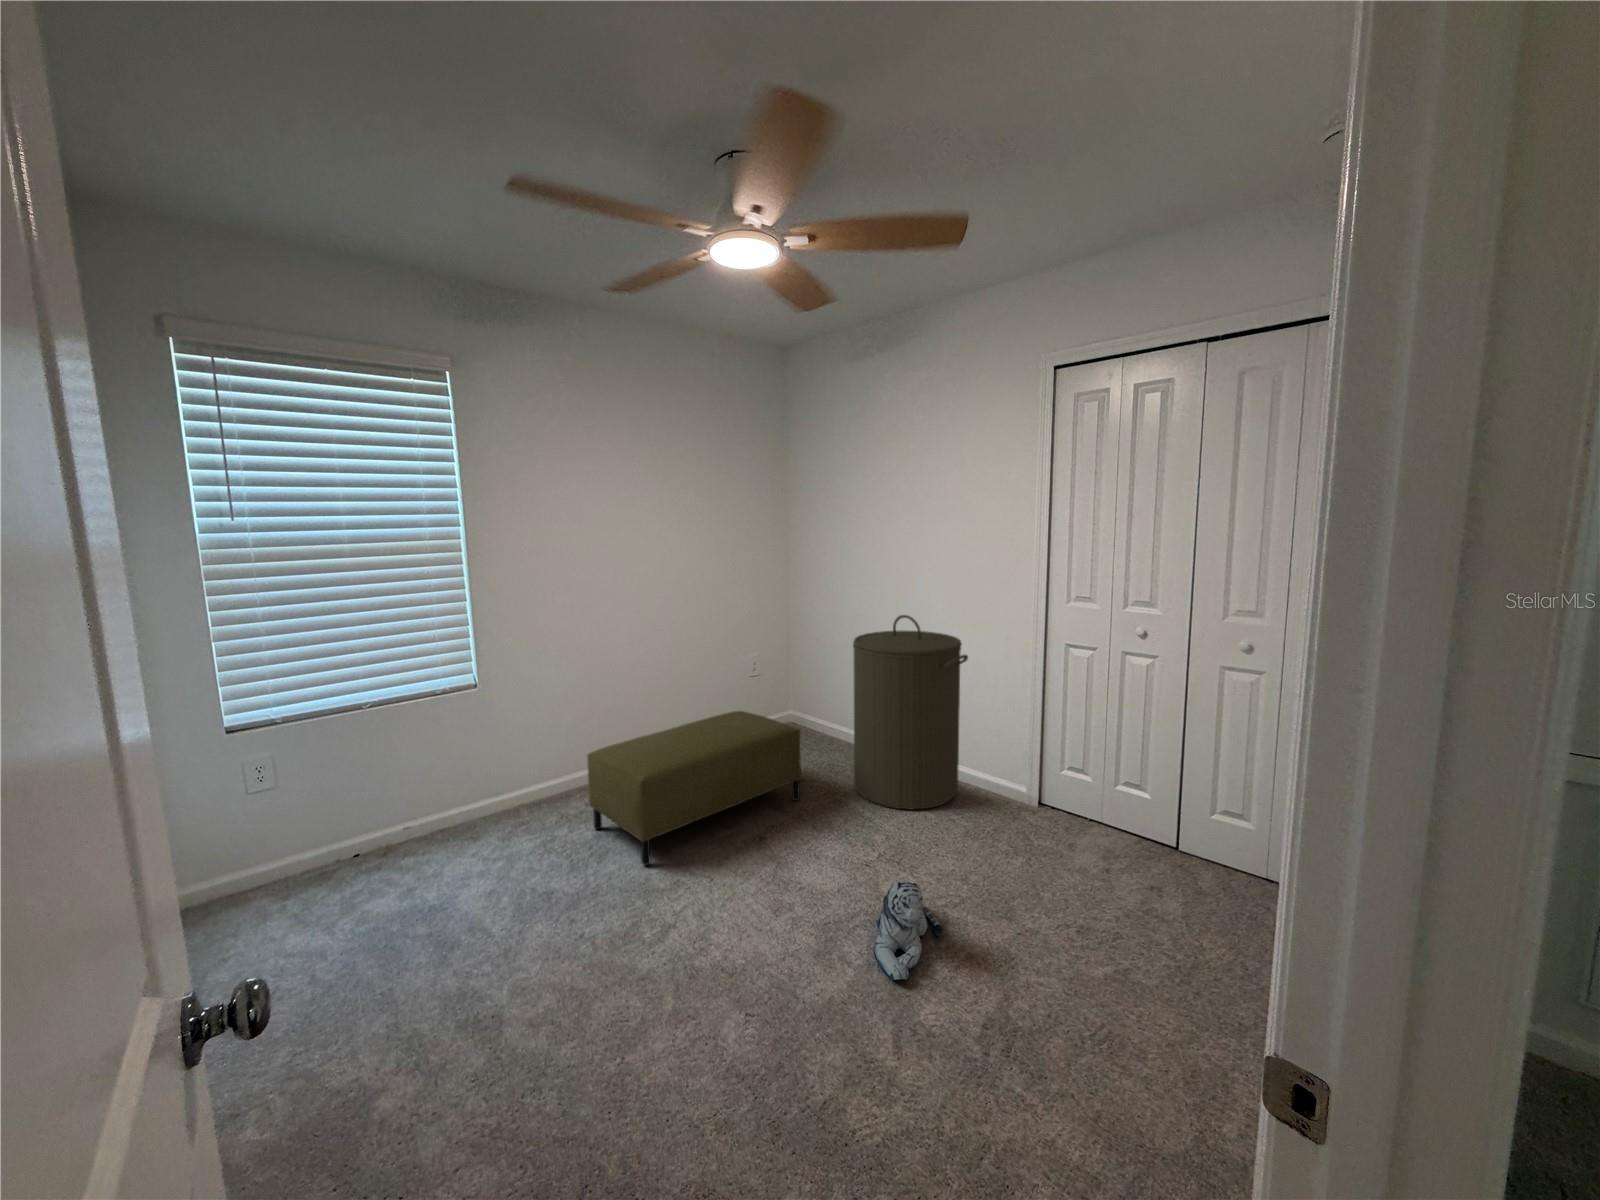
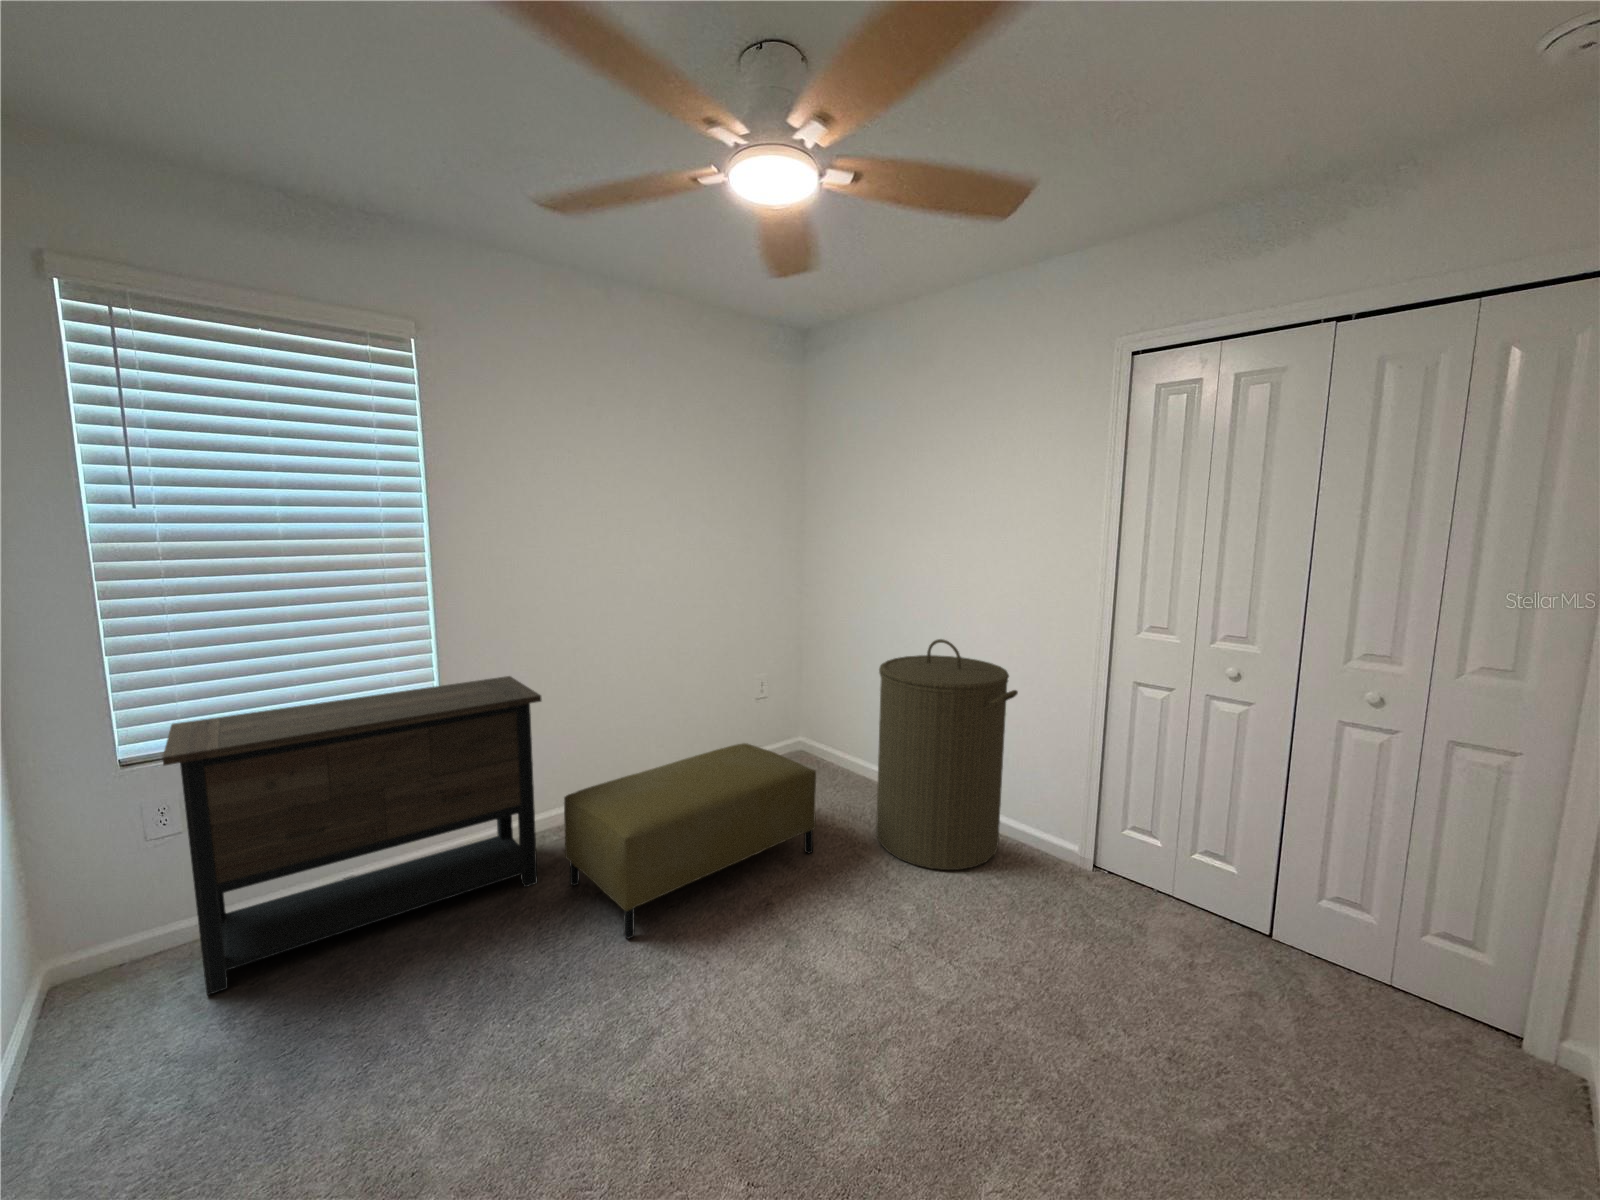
dresser: none [266,656,567,914] -> present [163,676,542,995]
plush toy: present [874,881,943,980] -> none [912,989,998,1129]

